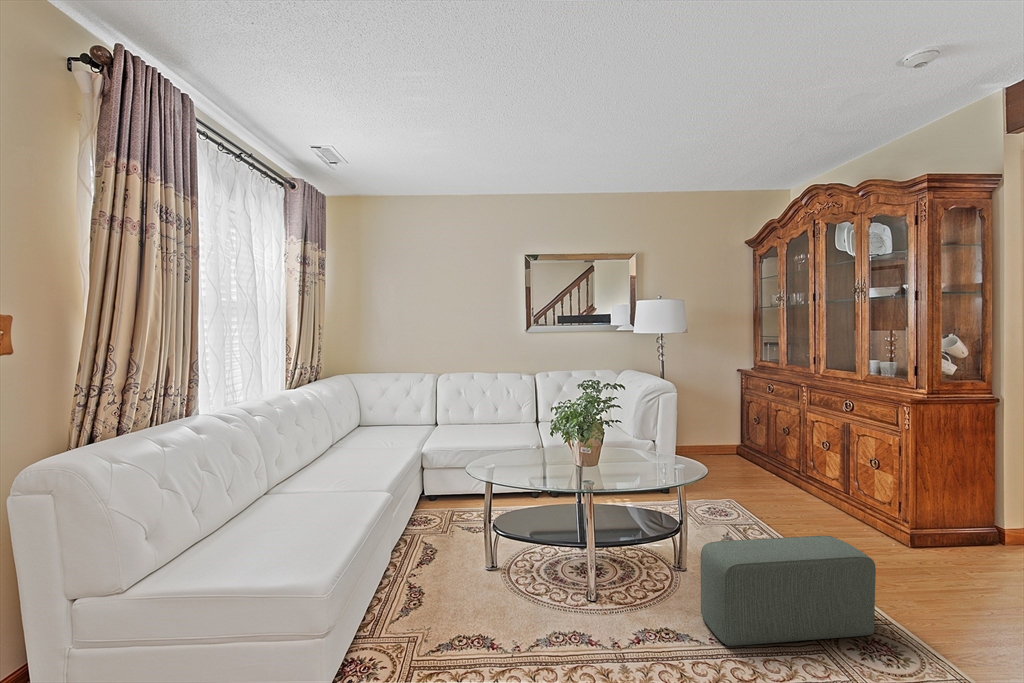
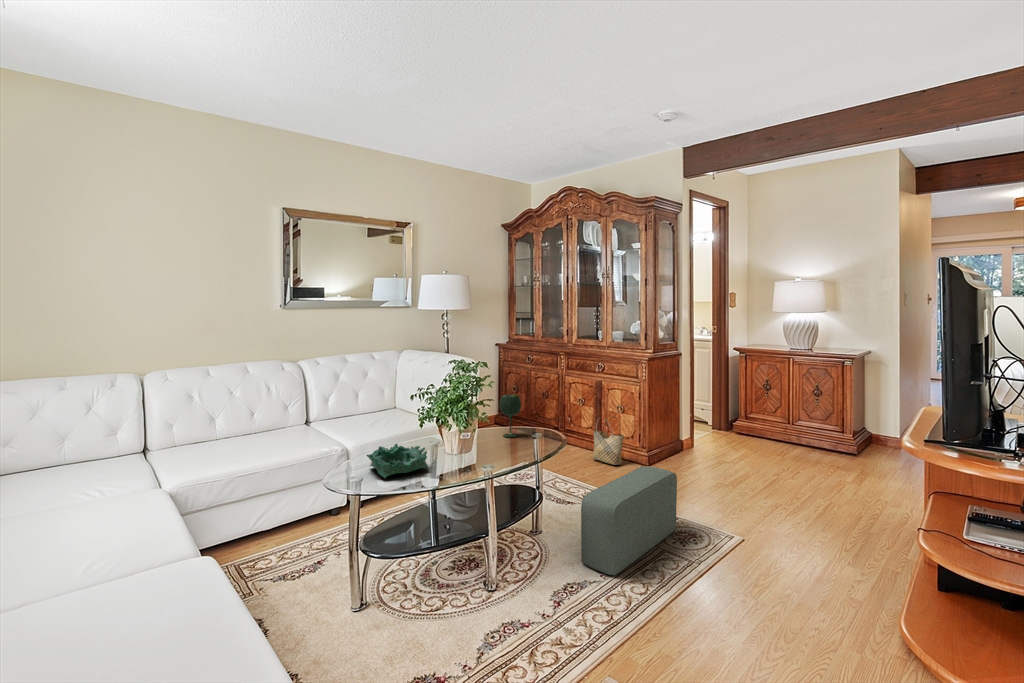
wine glass: none [657,422,680,465] -> present [499,395,521,437]
decorative bowl: none [513,447,559,474] -> present [367,444,429,478]
woven basket: none [828,467,872,531] -> present [592,416,624,465]

